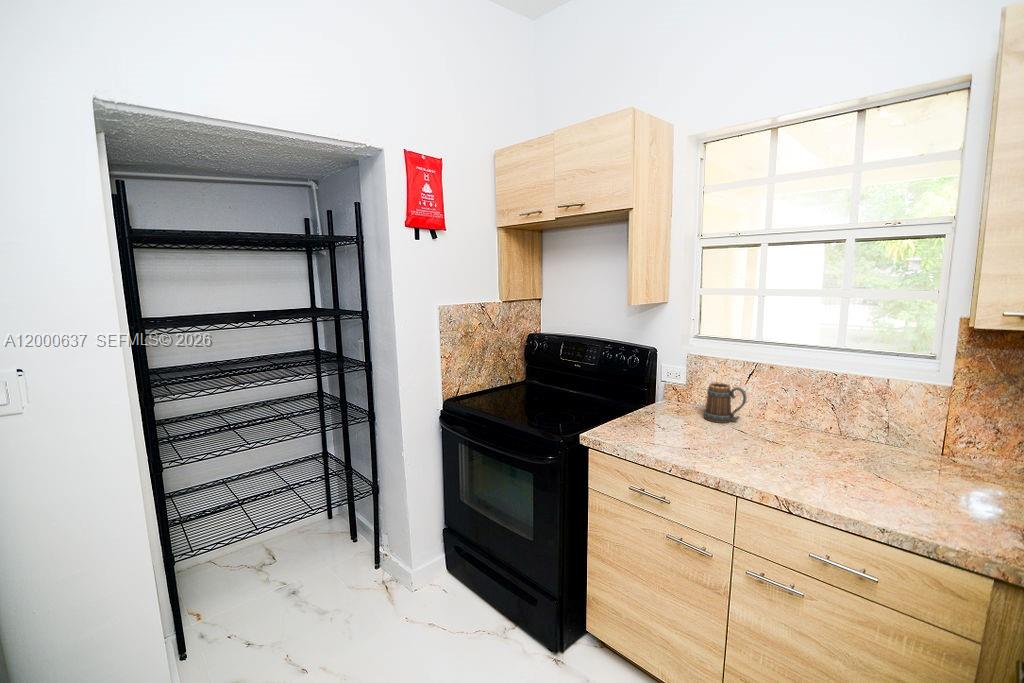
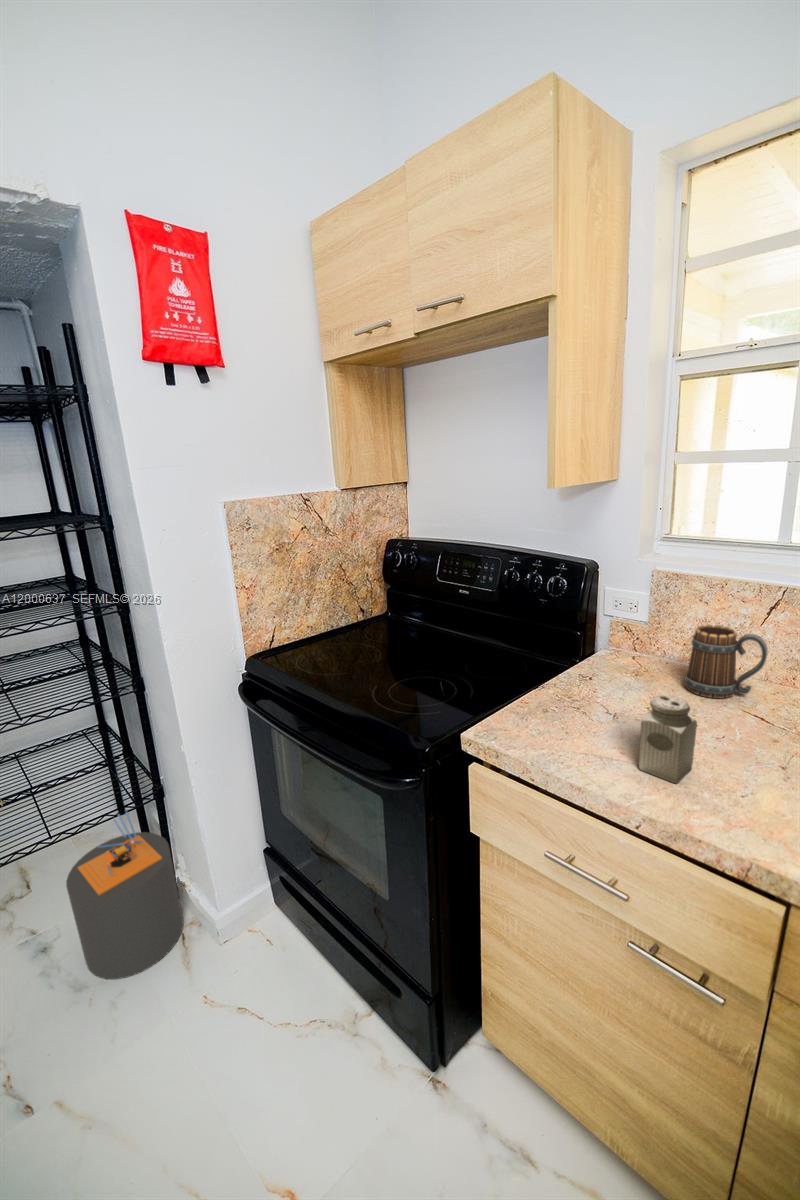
salt shaker: none [673,410,702,453] -> present [639,696,697,784]
trash can: none [320,497,386,608] -> present [66,812,183,979]

